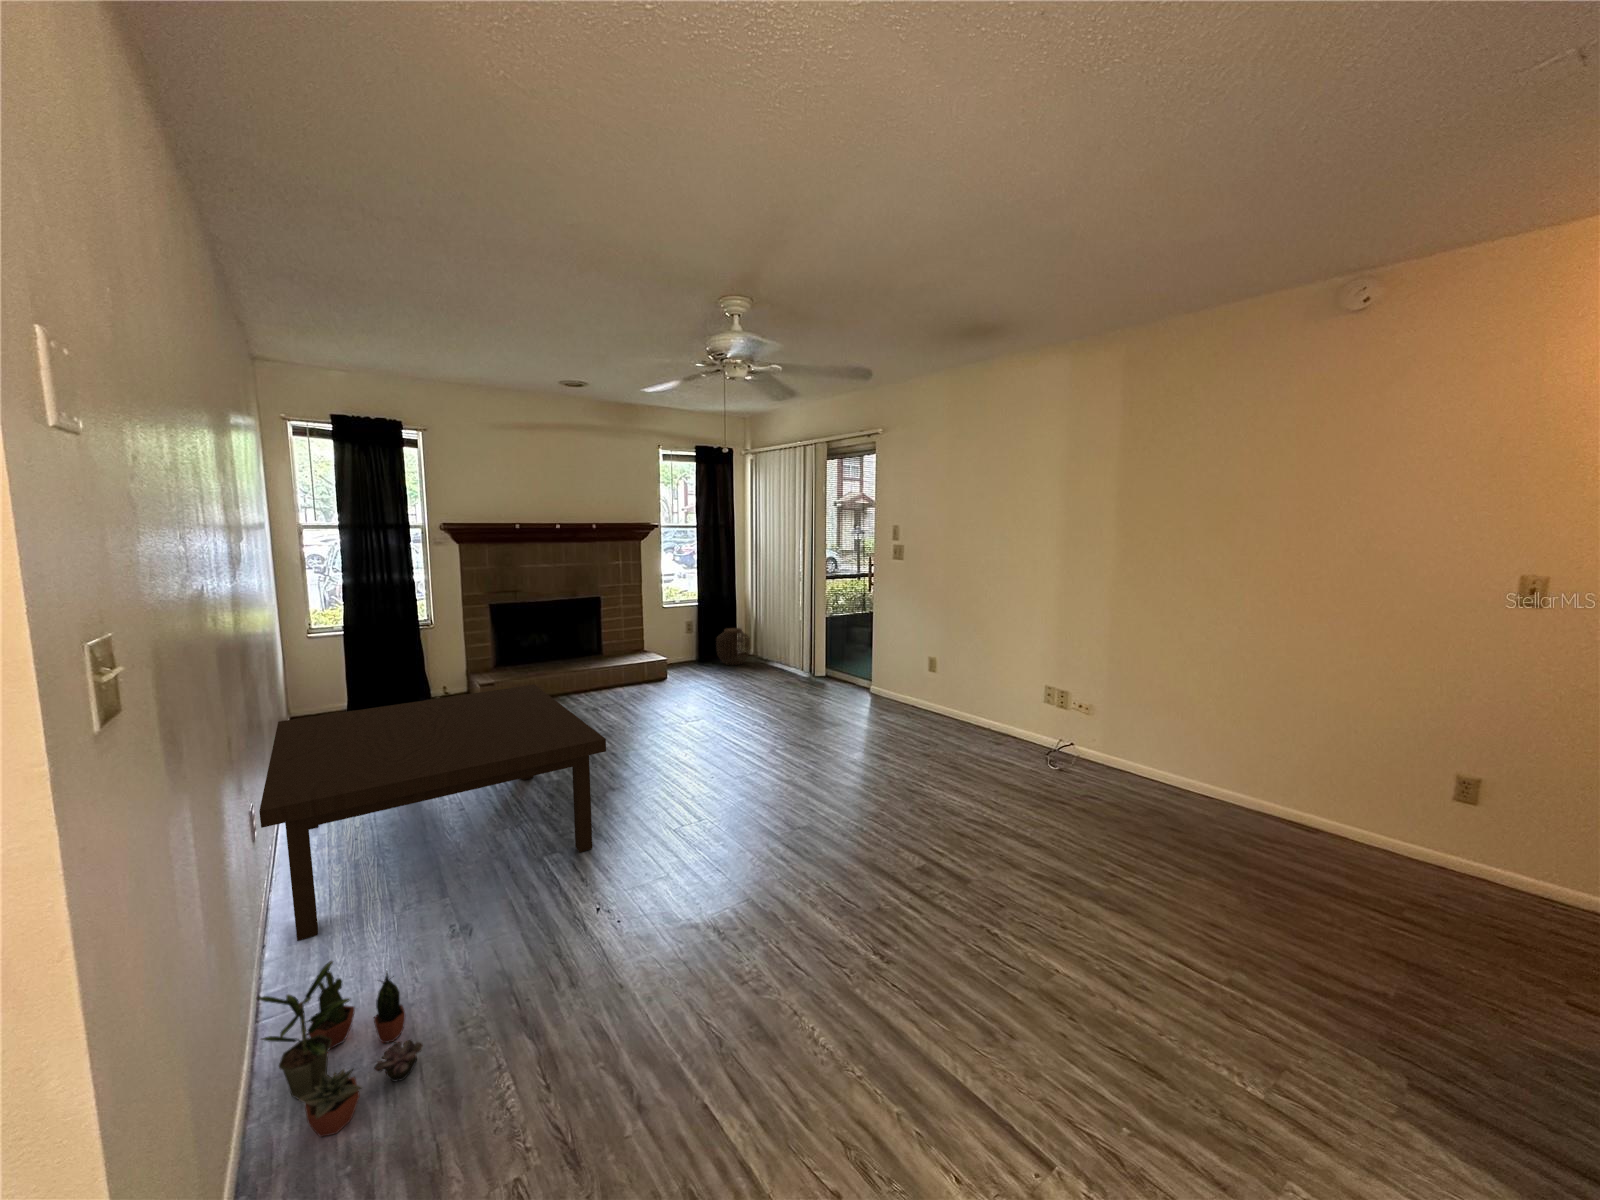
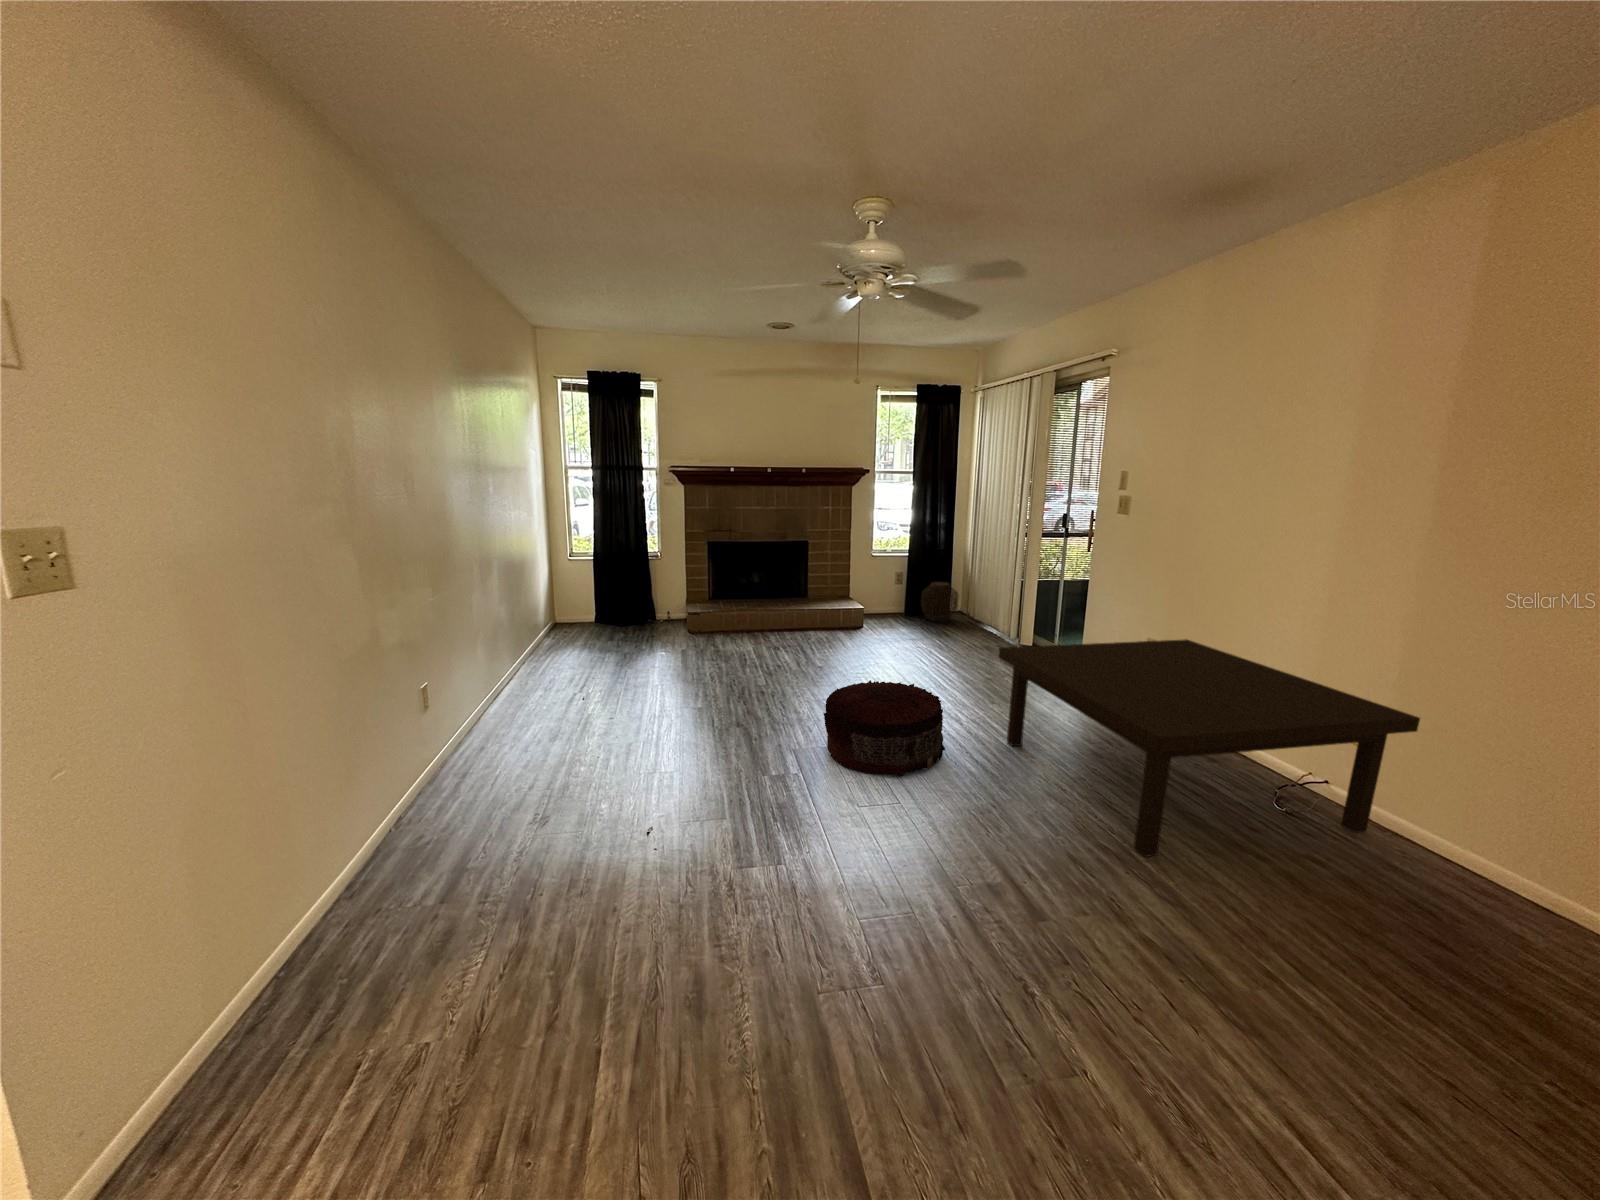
coffee table: present [259,685,606,941] -> present [999,639,1420,857]
pouf: none [711,718,820,805] -> present [824,680,945,776]
potted plant: present [257,961,423,1137] -> none [336,814,452,948]

